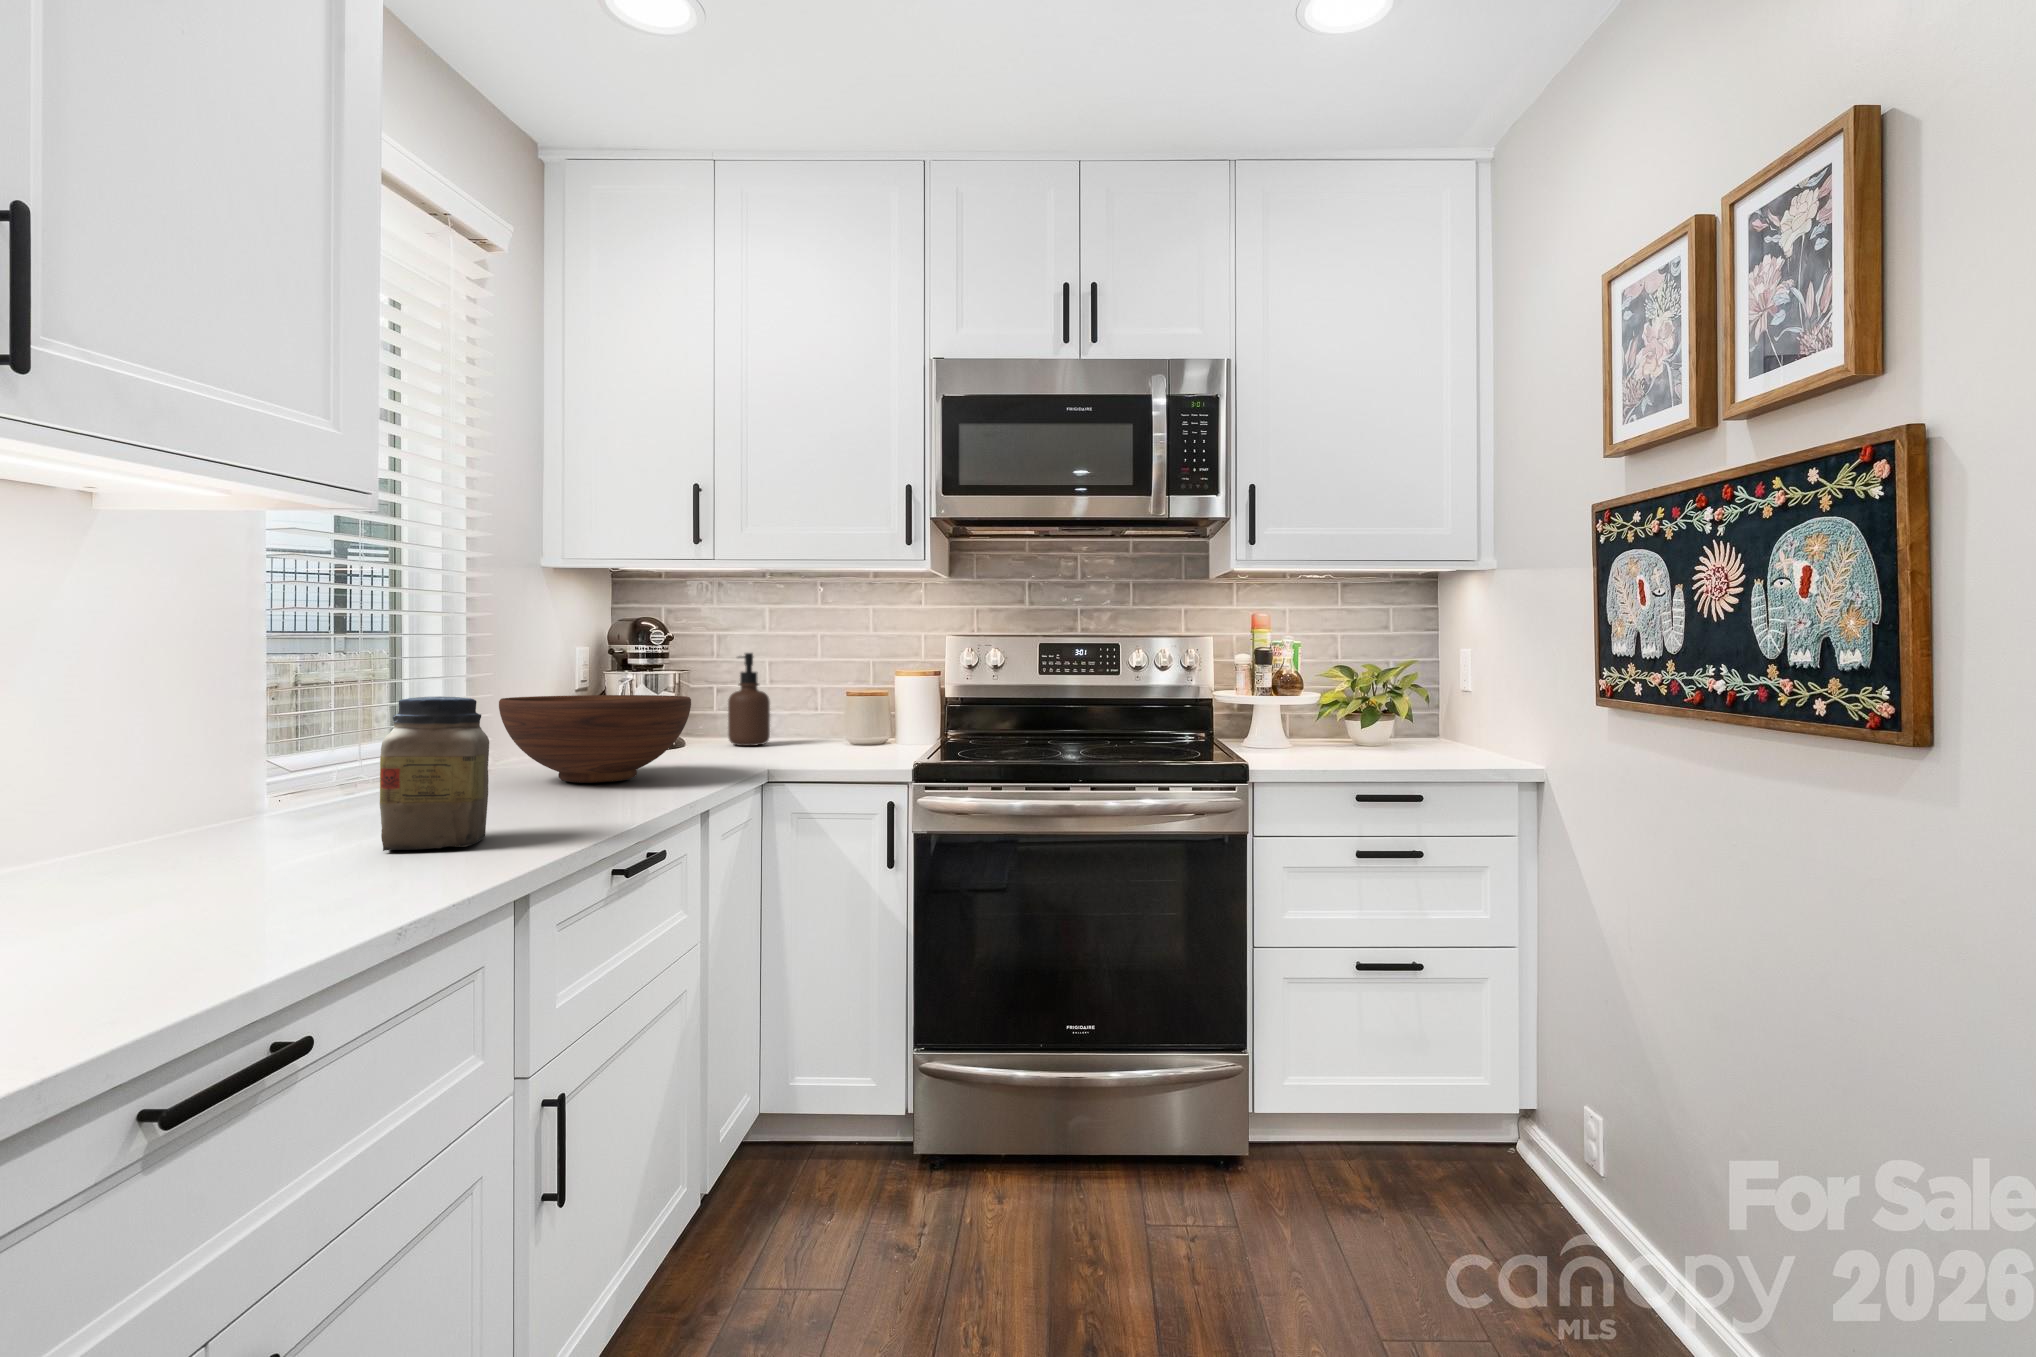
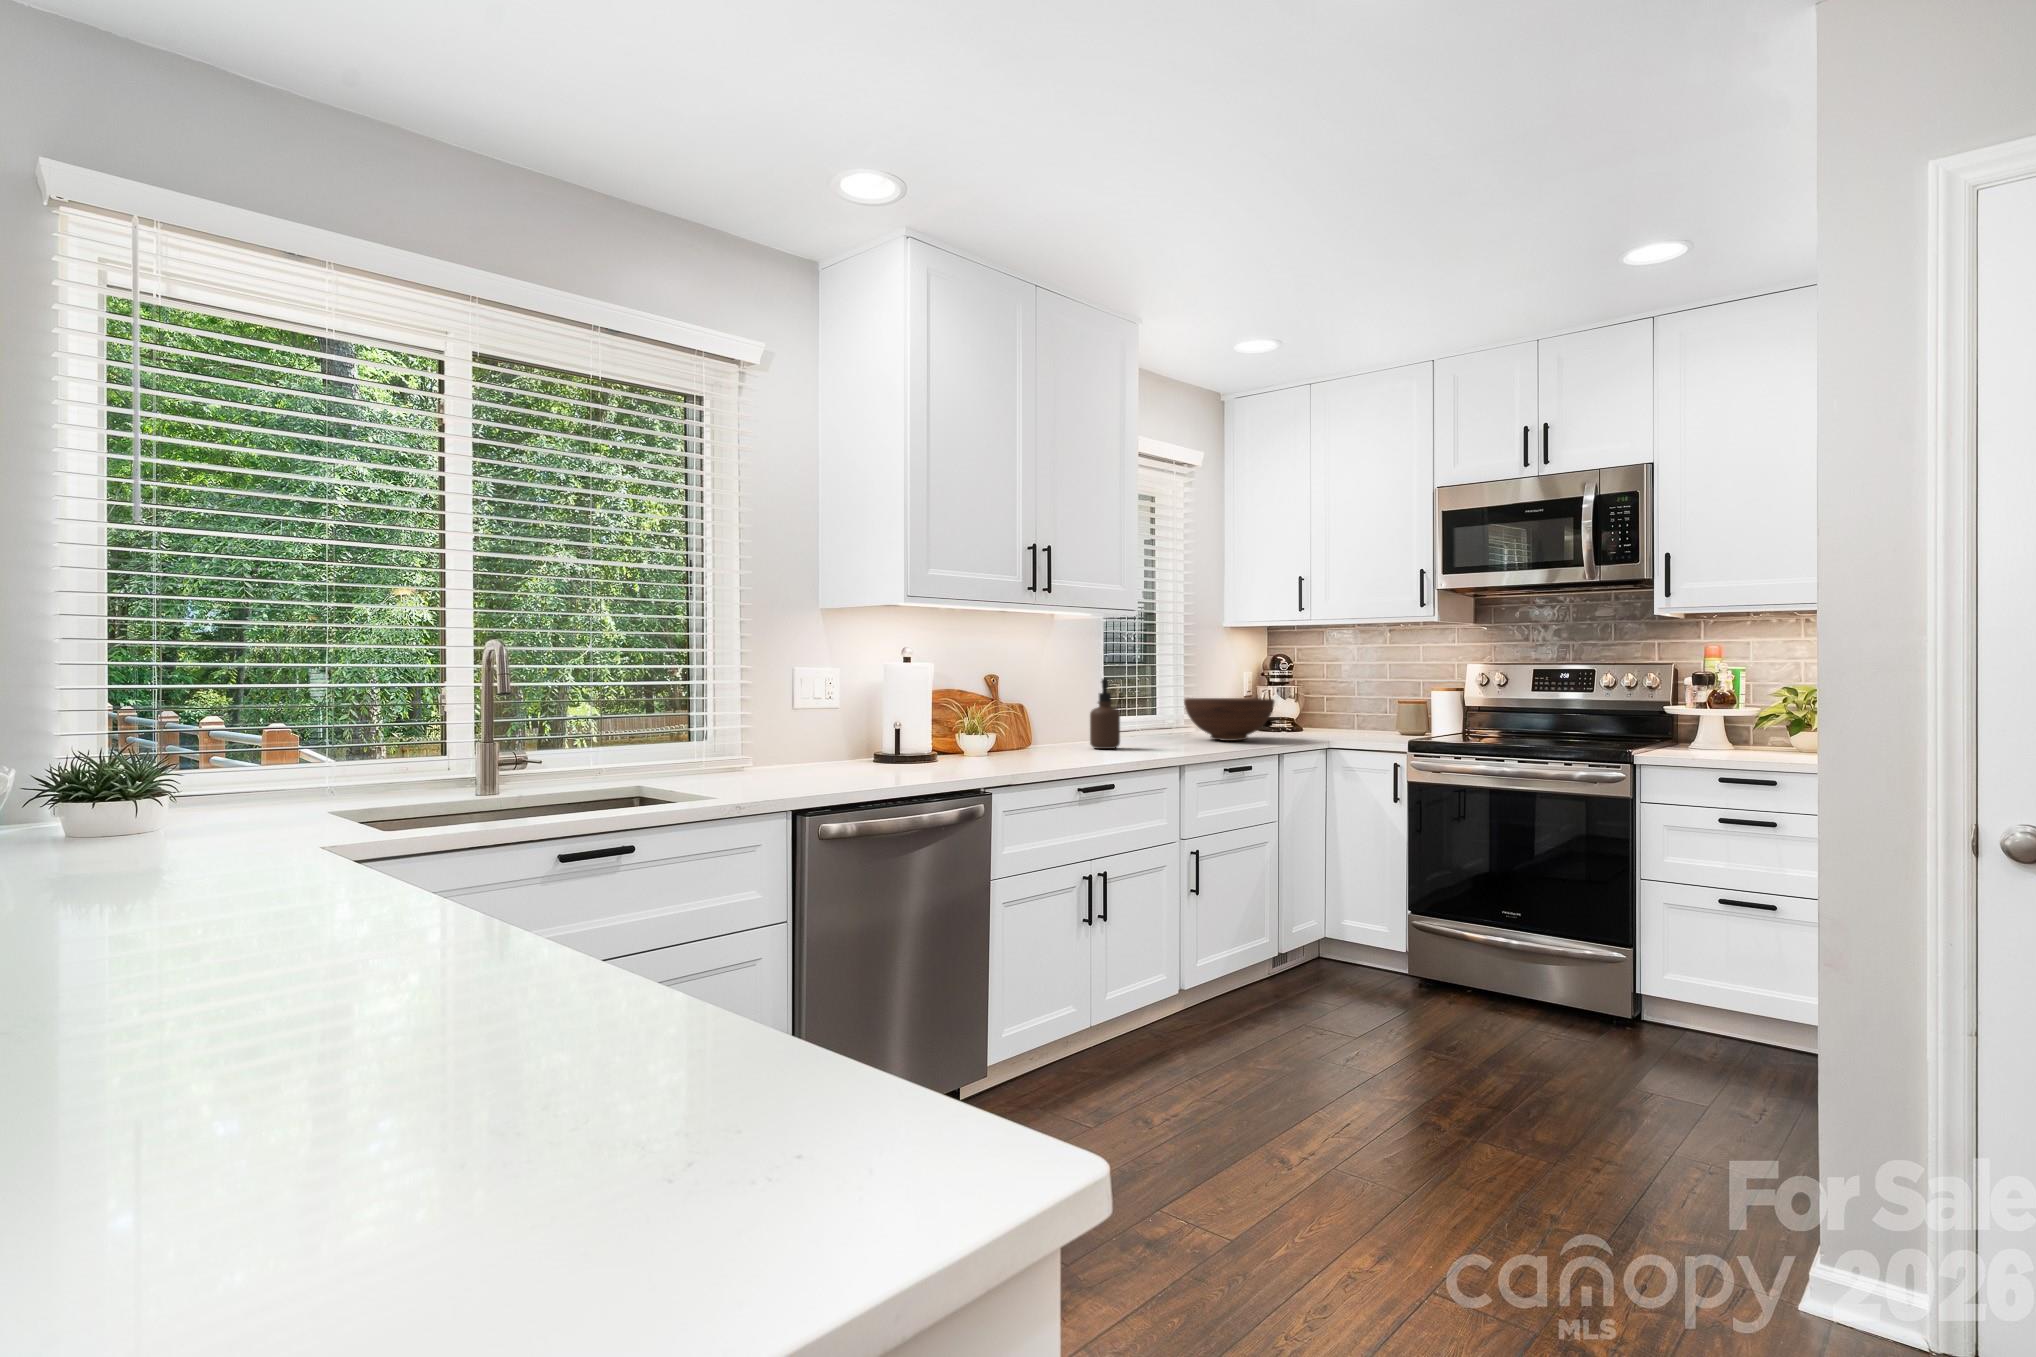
soap dispenser: present [728,653,770,746] -> present [1090,679,1120,749]
jar: present [380,696,489,851] -> none [1125,695,1164,753]

